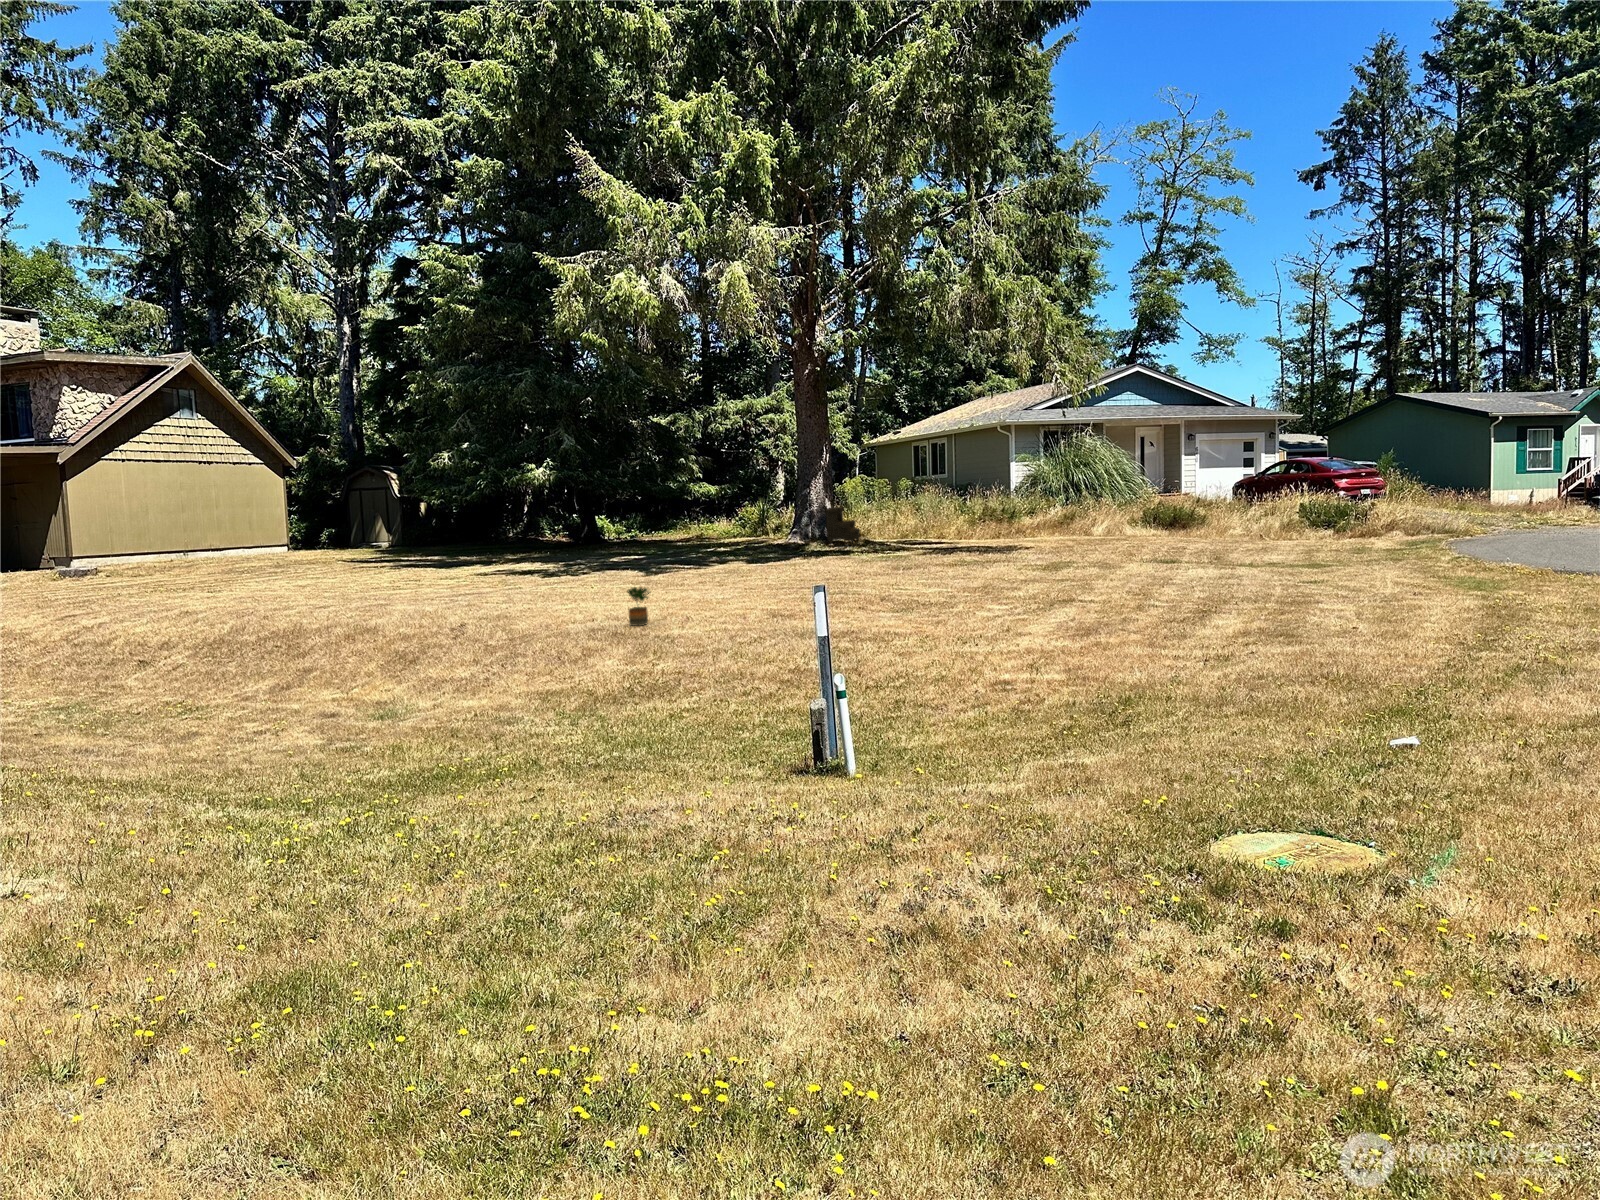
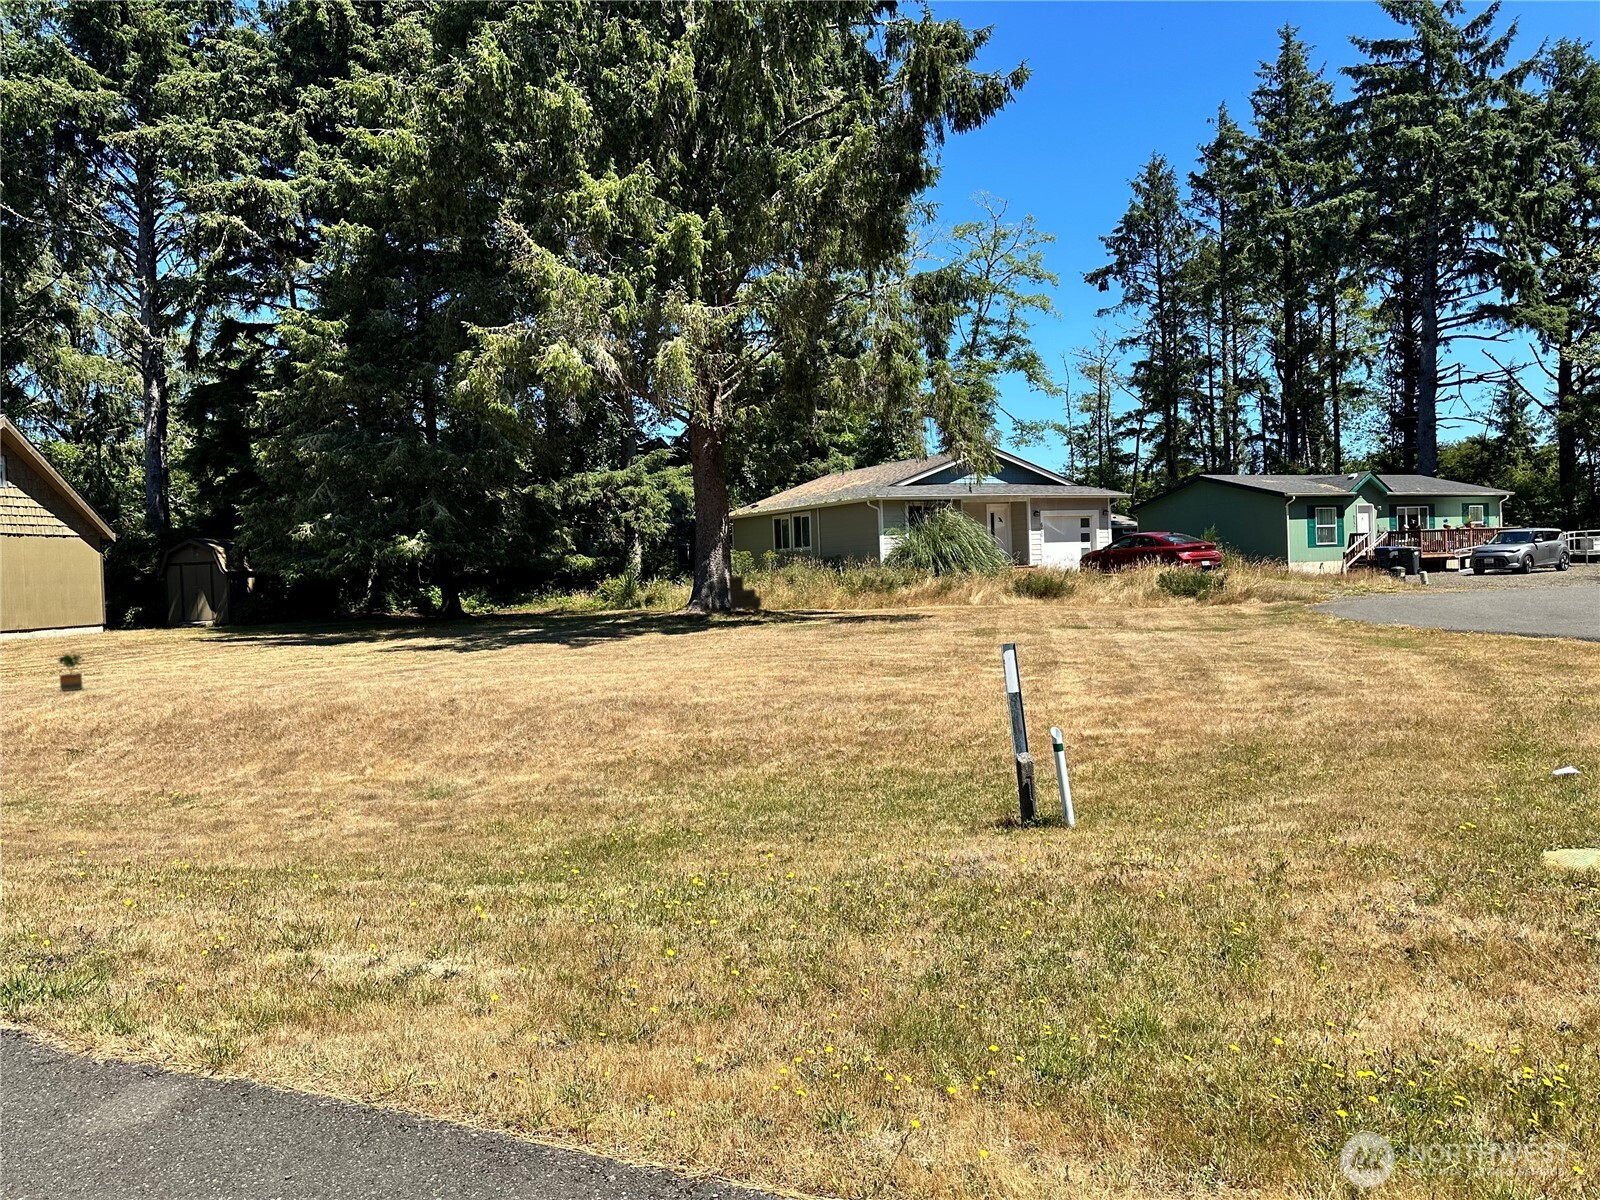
potted tree: present [627,587,650,626] -> present [58,655,84,691]

